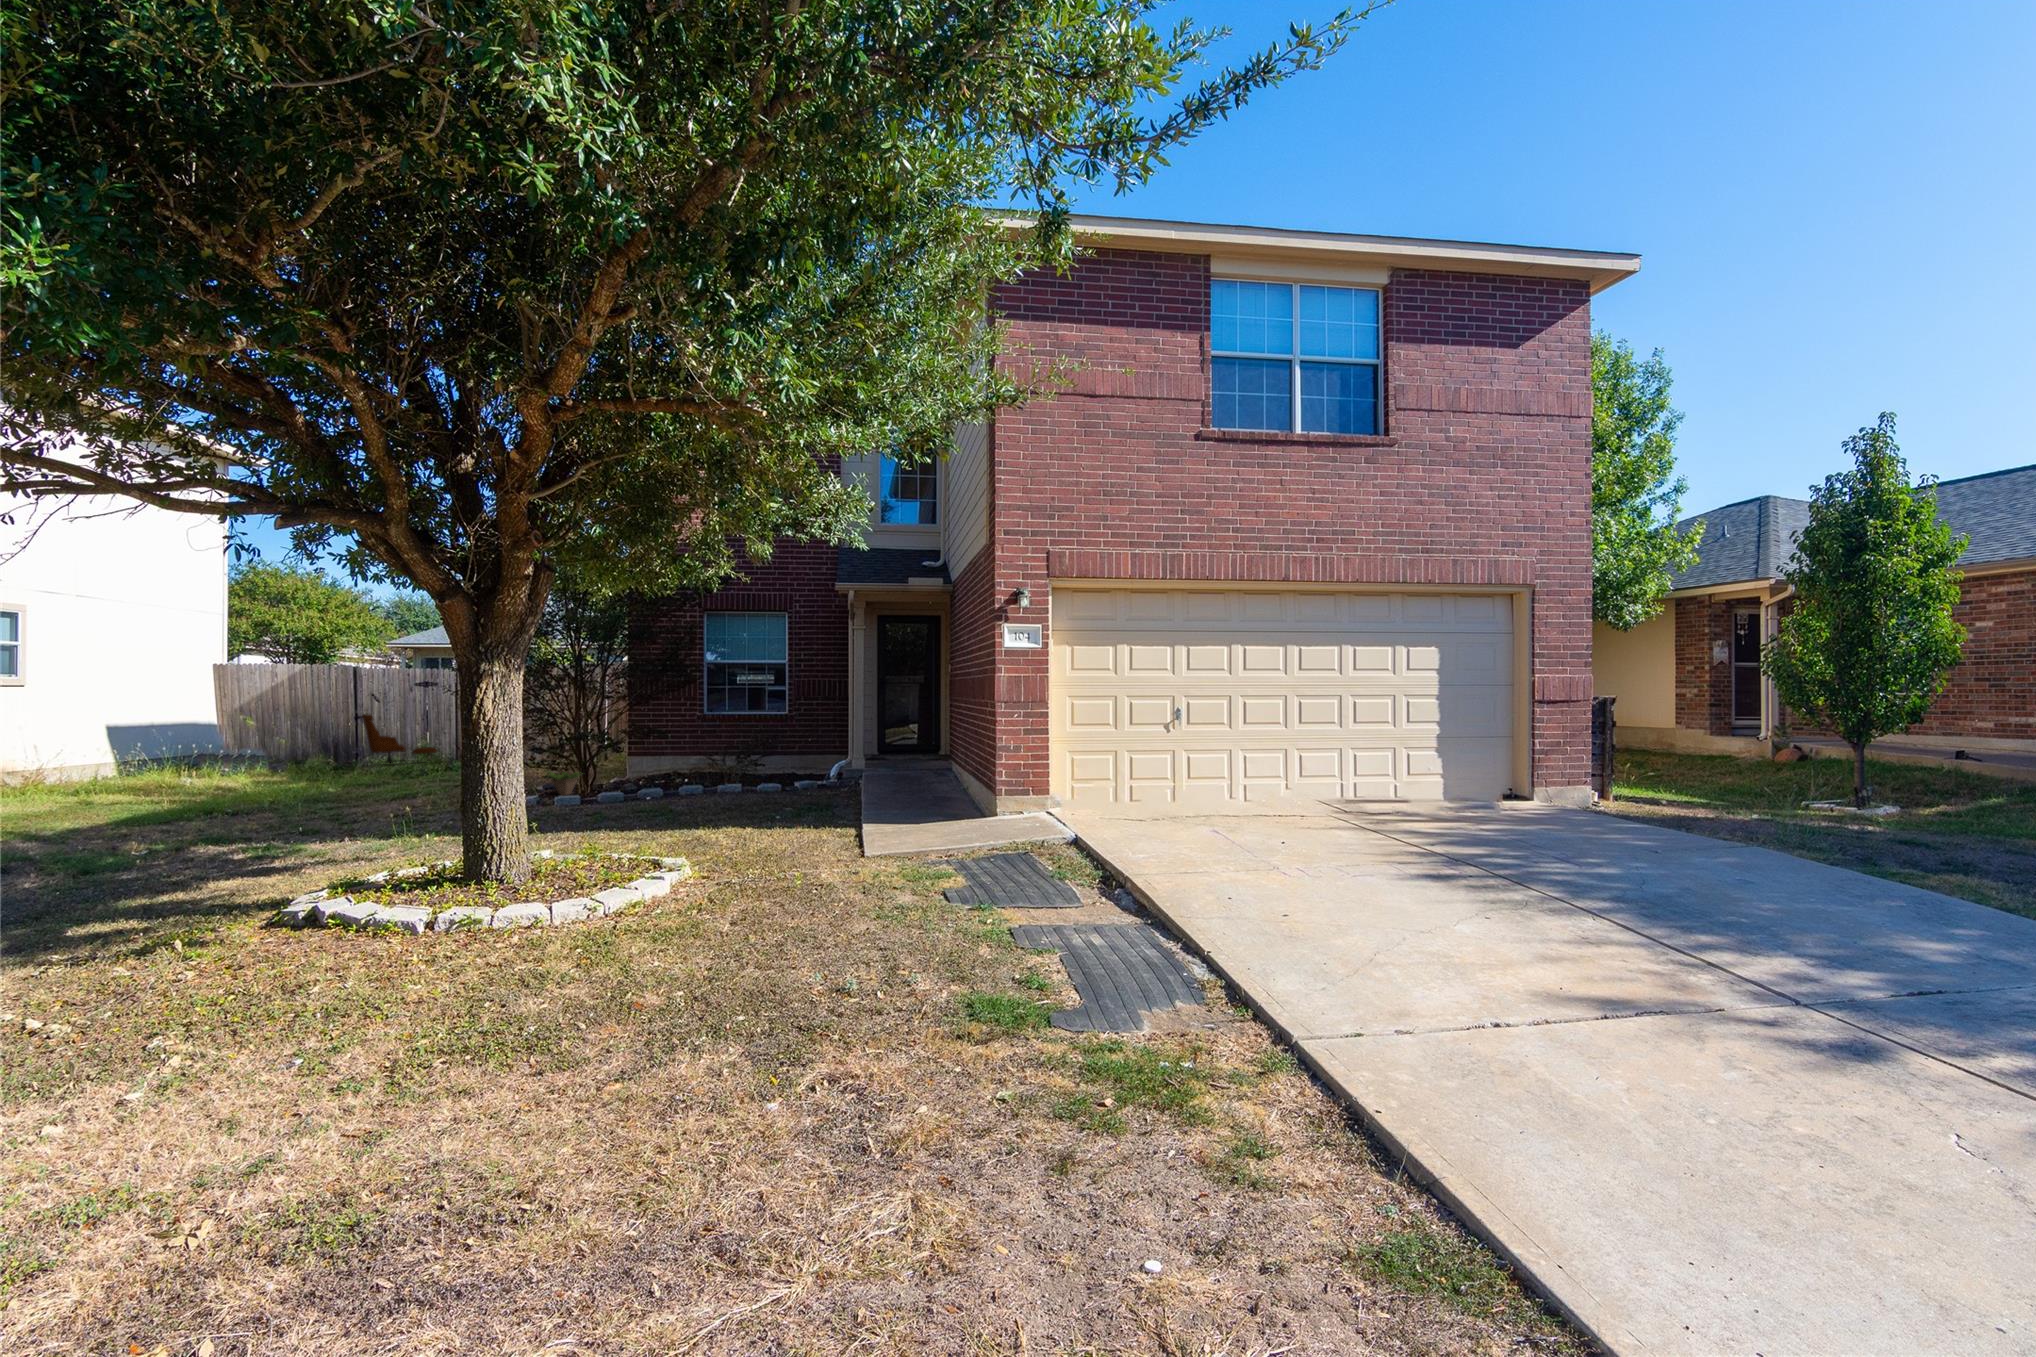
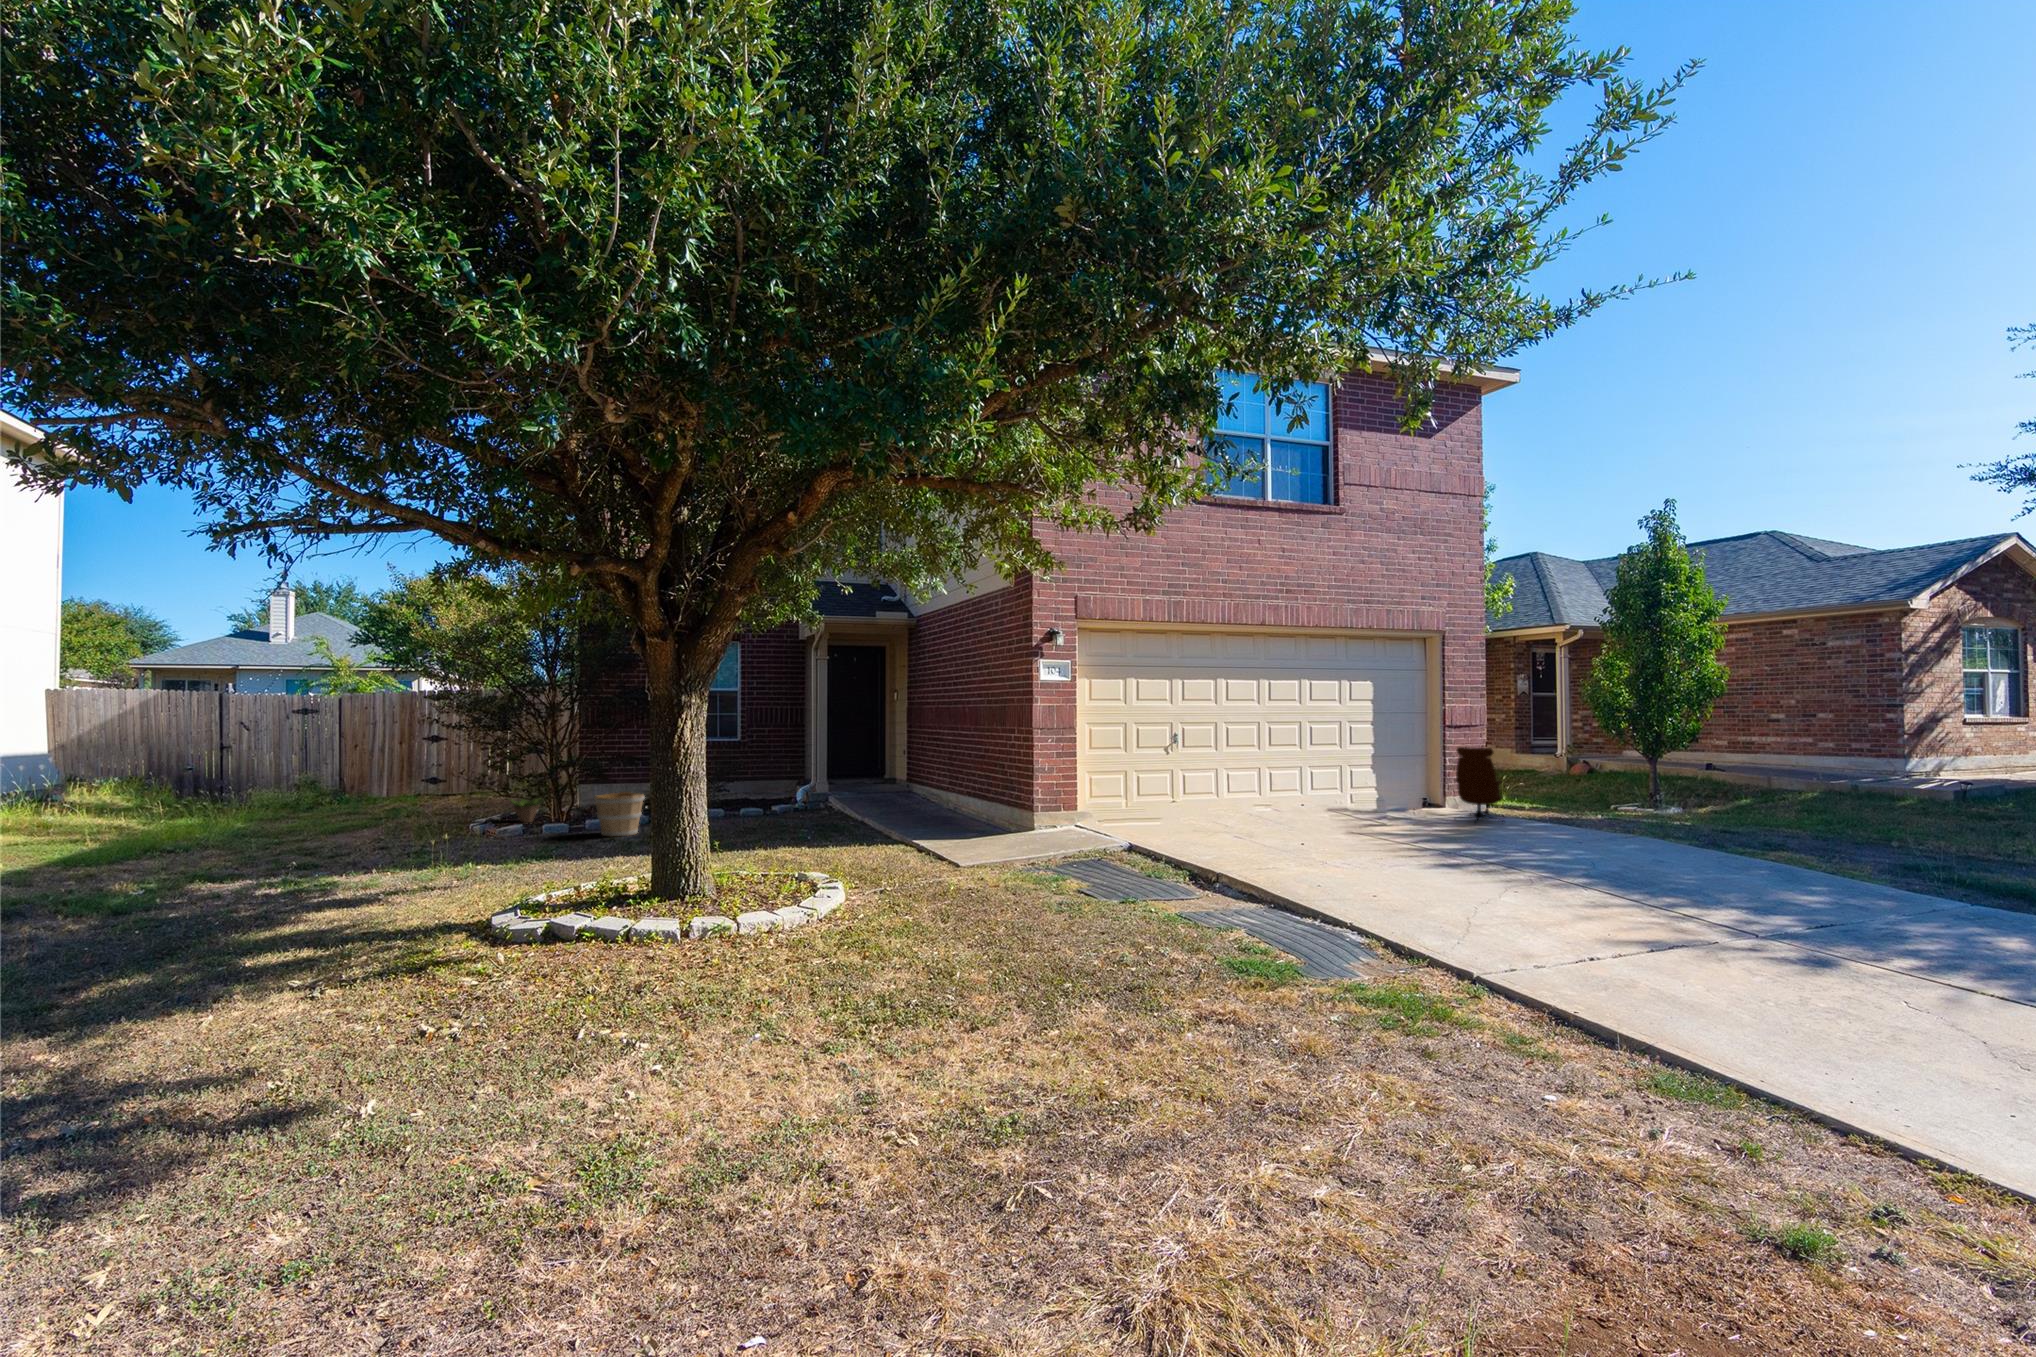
lounge chair: present [362,714,437,763] -> present [1456,747,1504,822]
wooden bucket: none [594,766,644,811] -> present [594,792,645,837]

